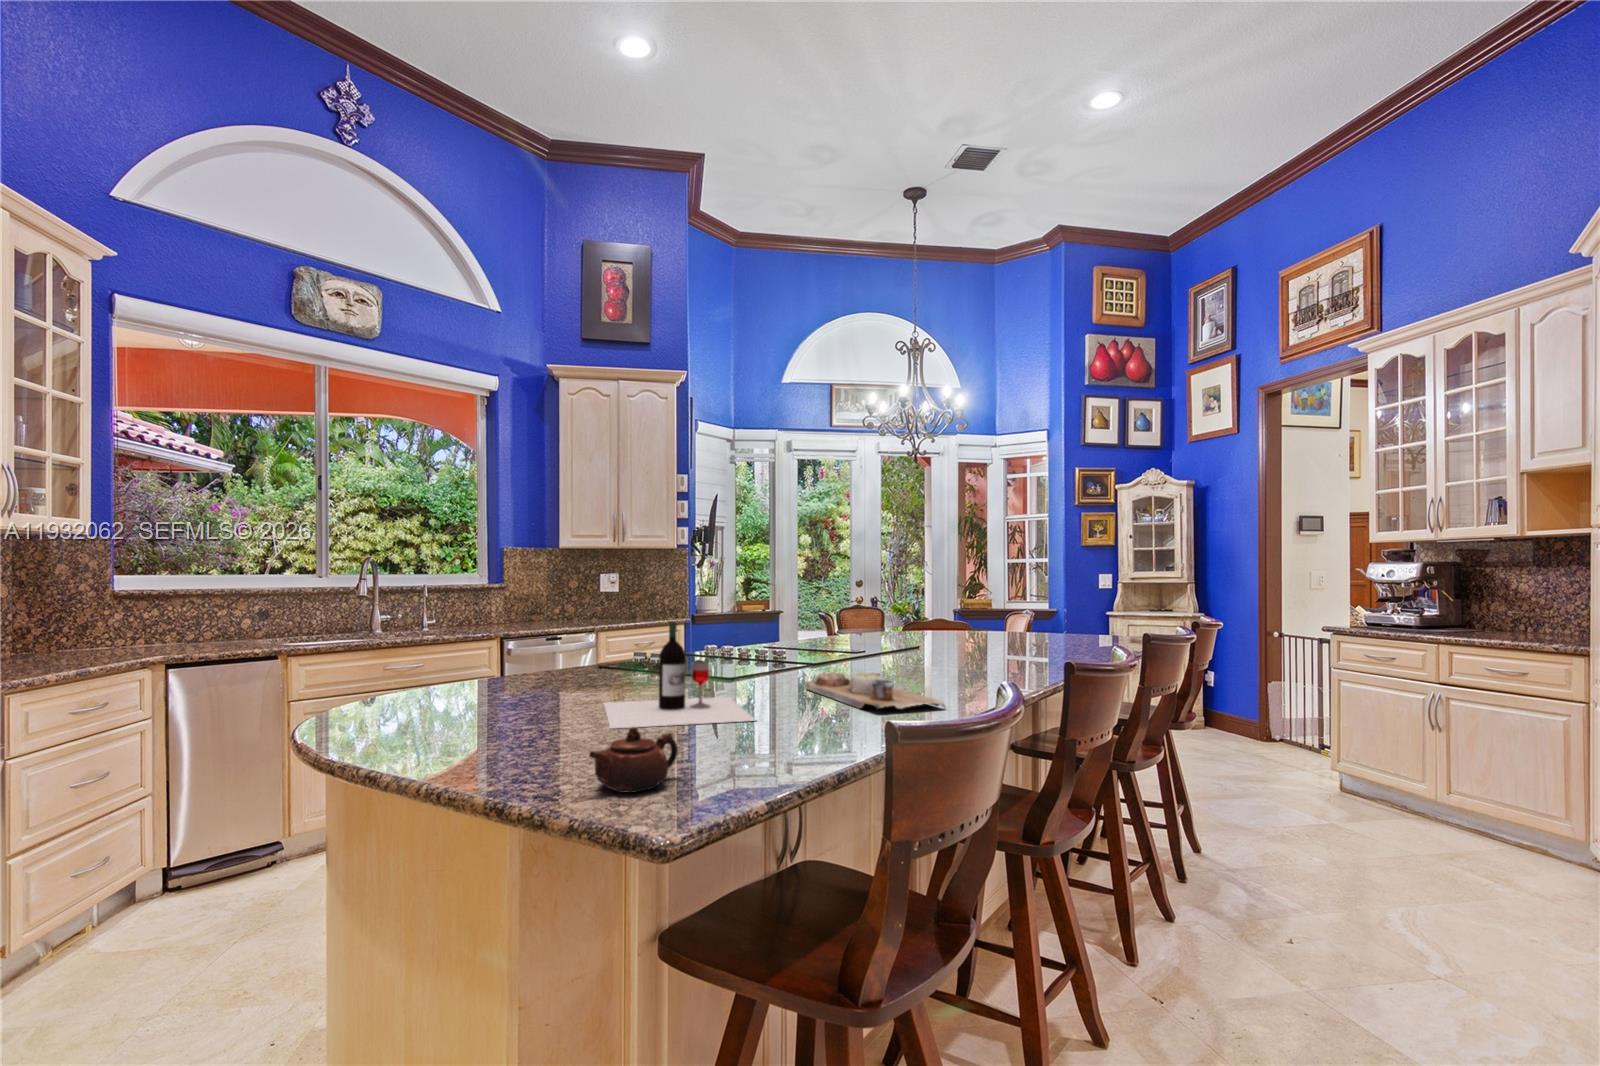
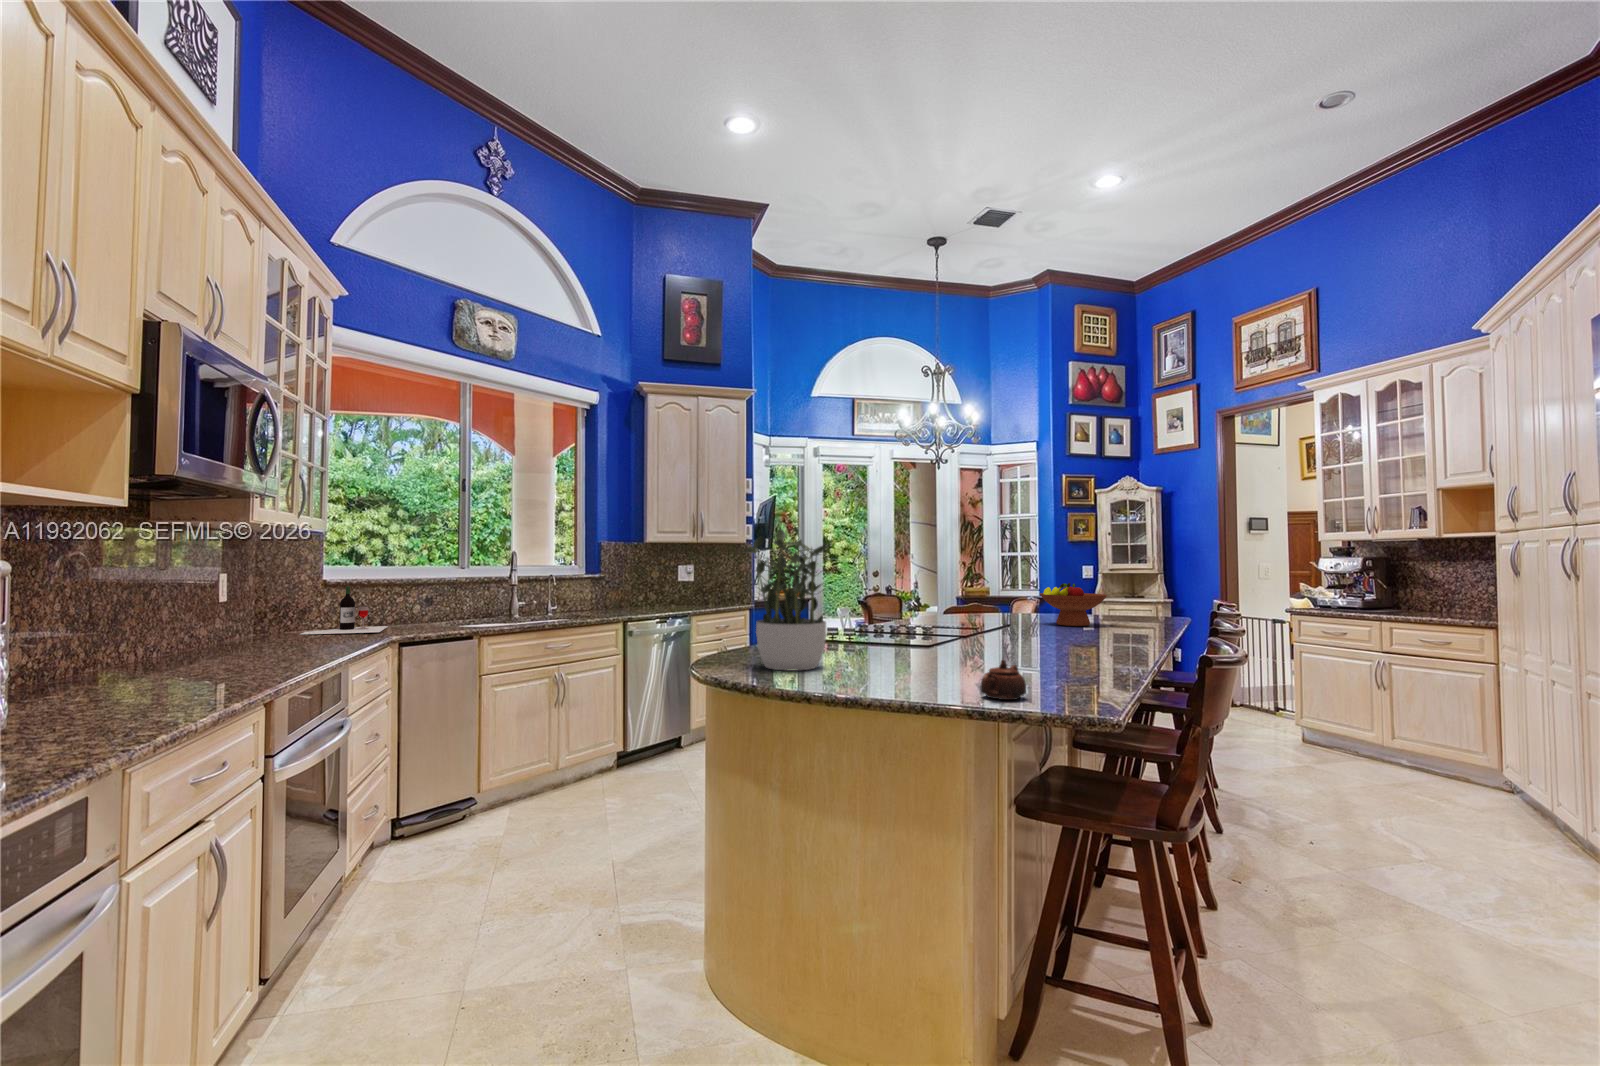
potted plant: none [392,527,546,724] -> present [741,529,826,671]
fruit bowl: none [968,597,1053,652] -> present [1040,583,1107,626]
wine bottle: present [603,621,756,729] -> present [301,586,388,634]
cutting board: present [805,672,946,709] -> none [981,637,1107,660]

